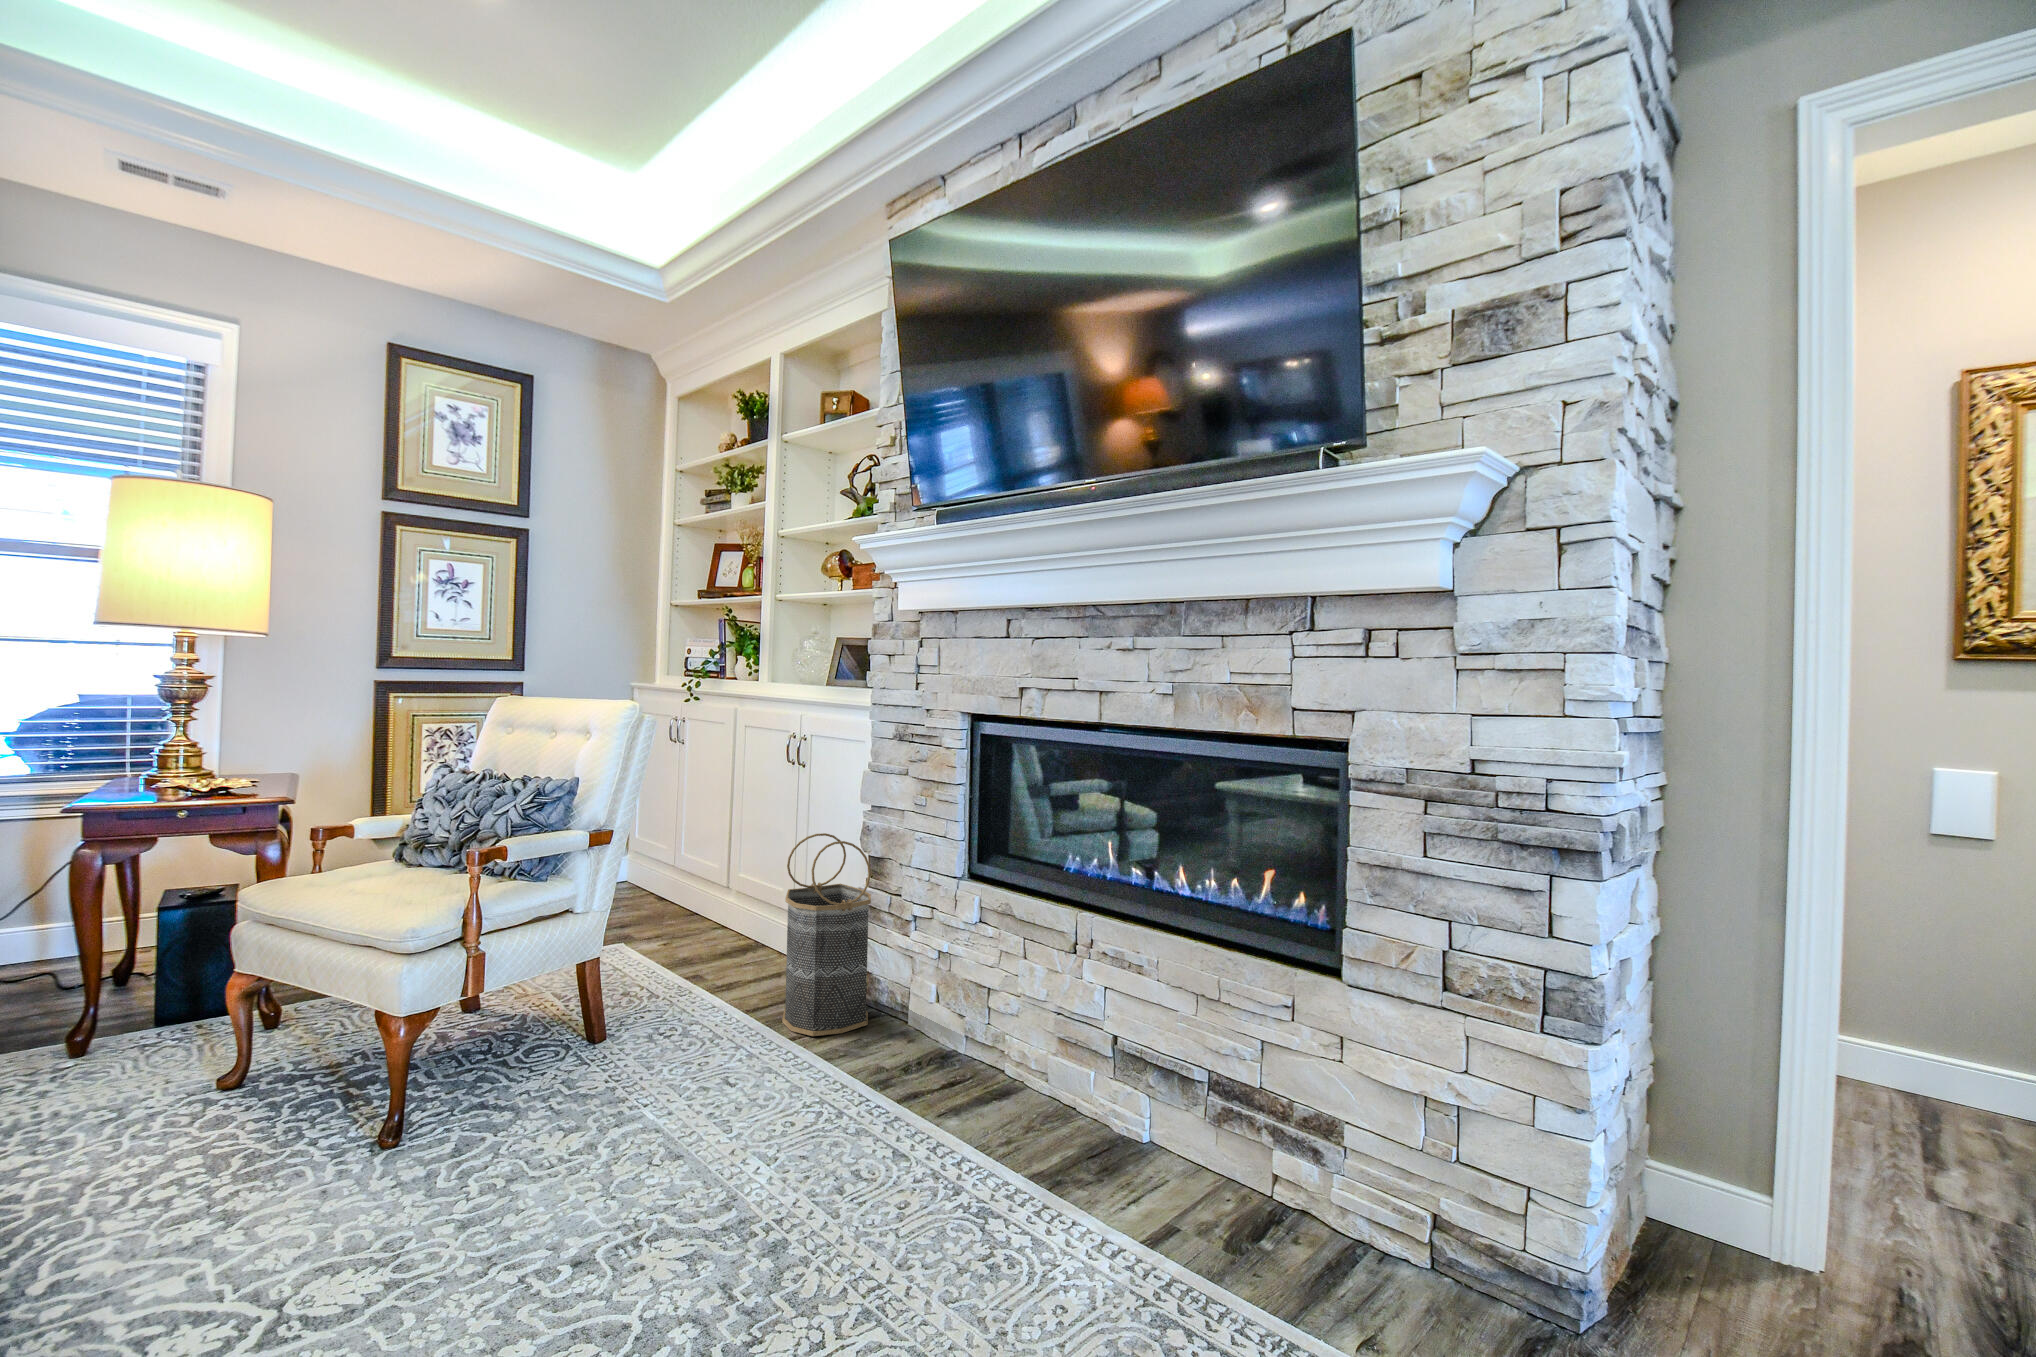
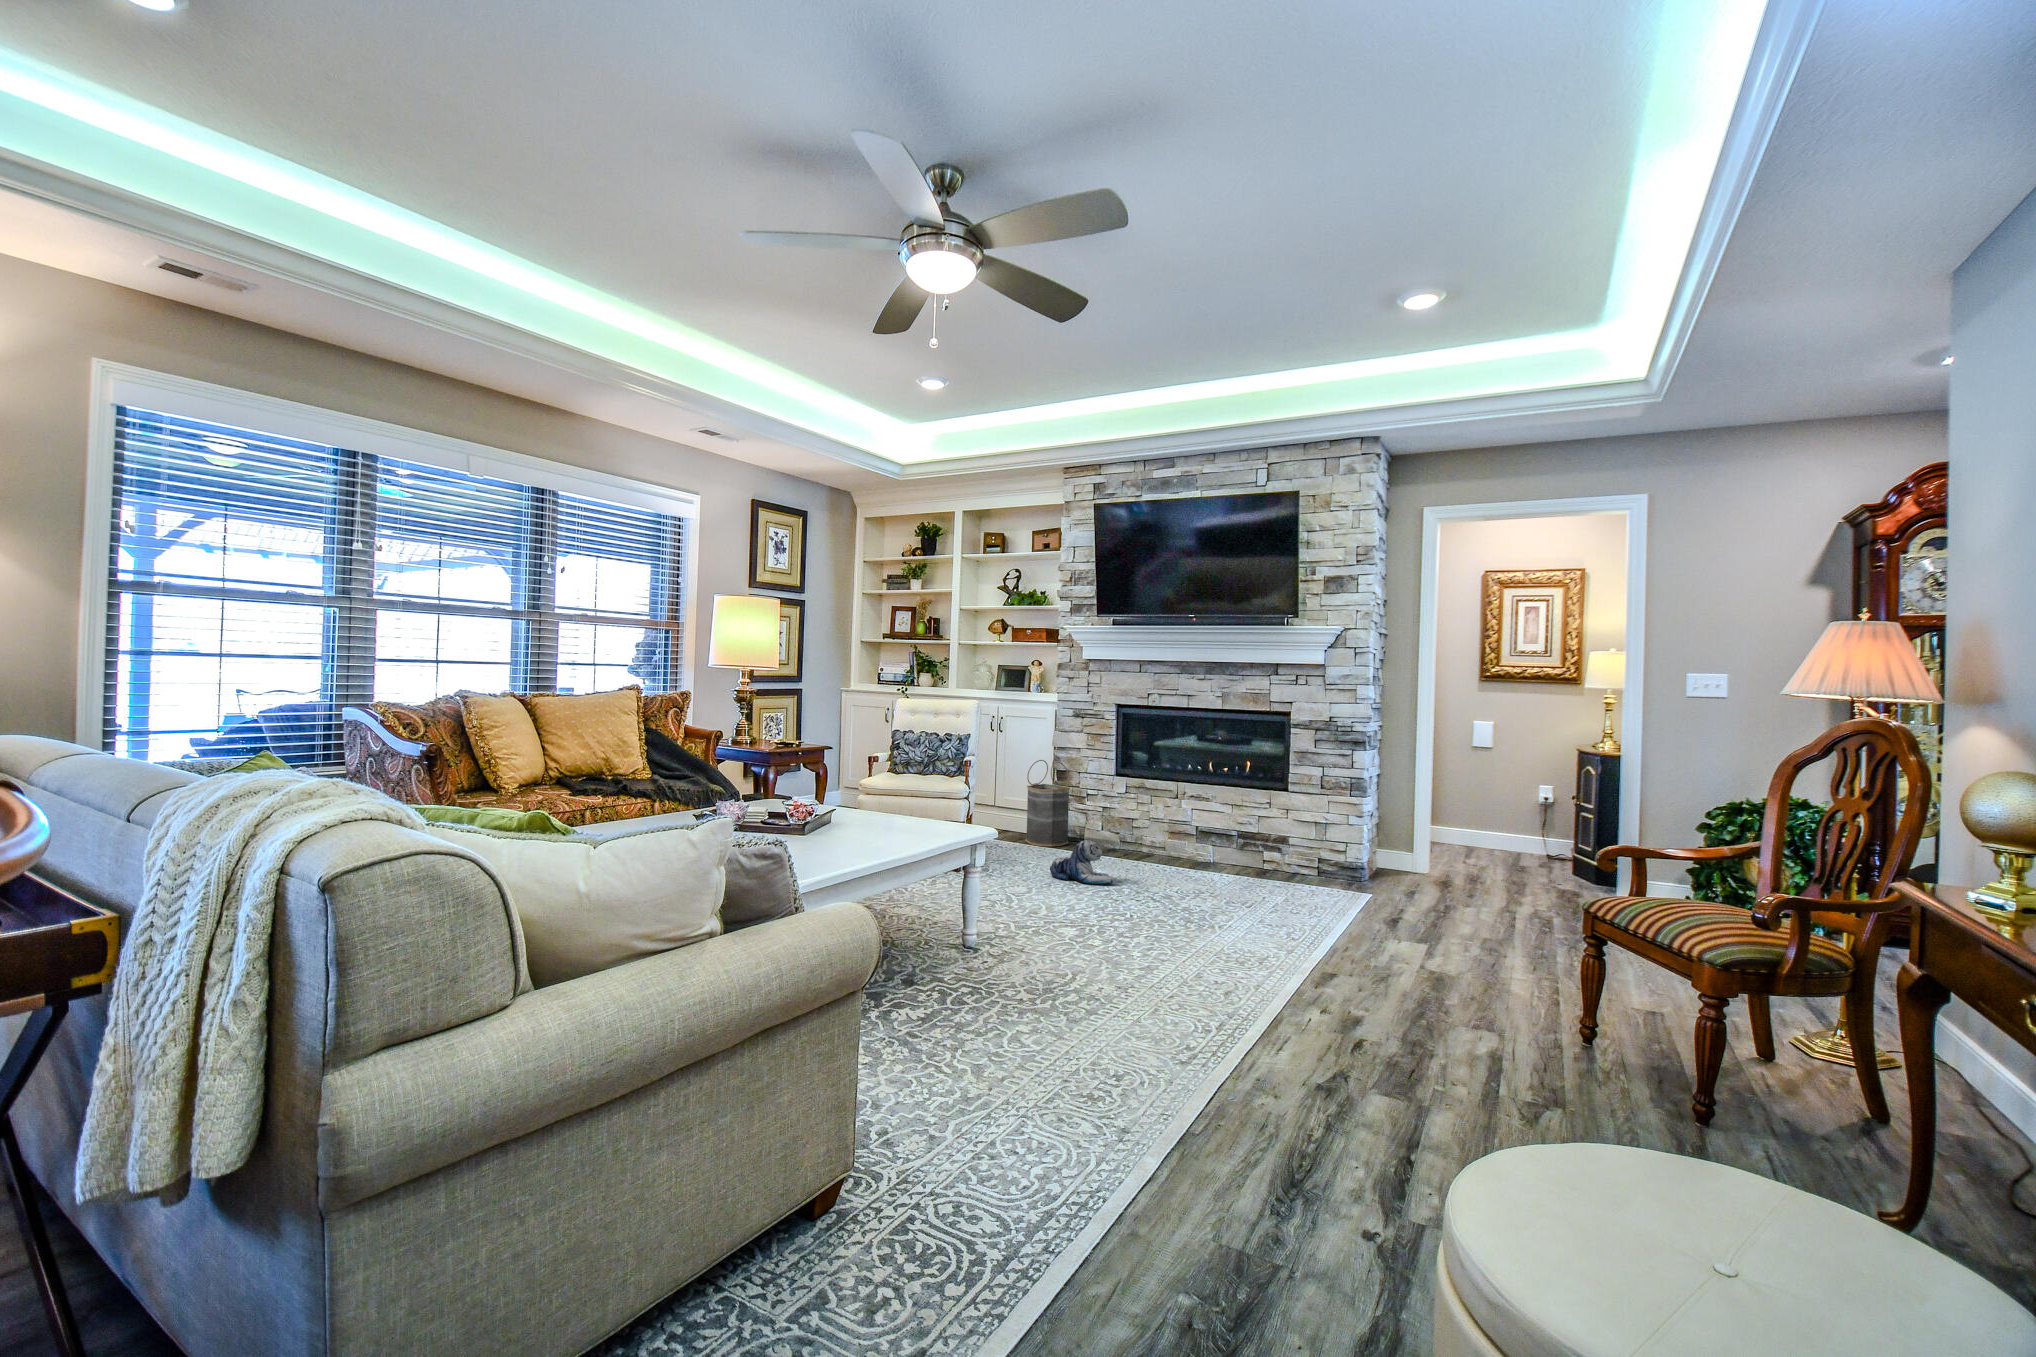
plush toy: none [602,1107,726,1276] -> present [1050,840,1115,885]

